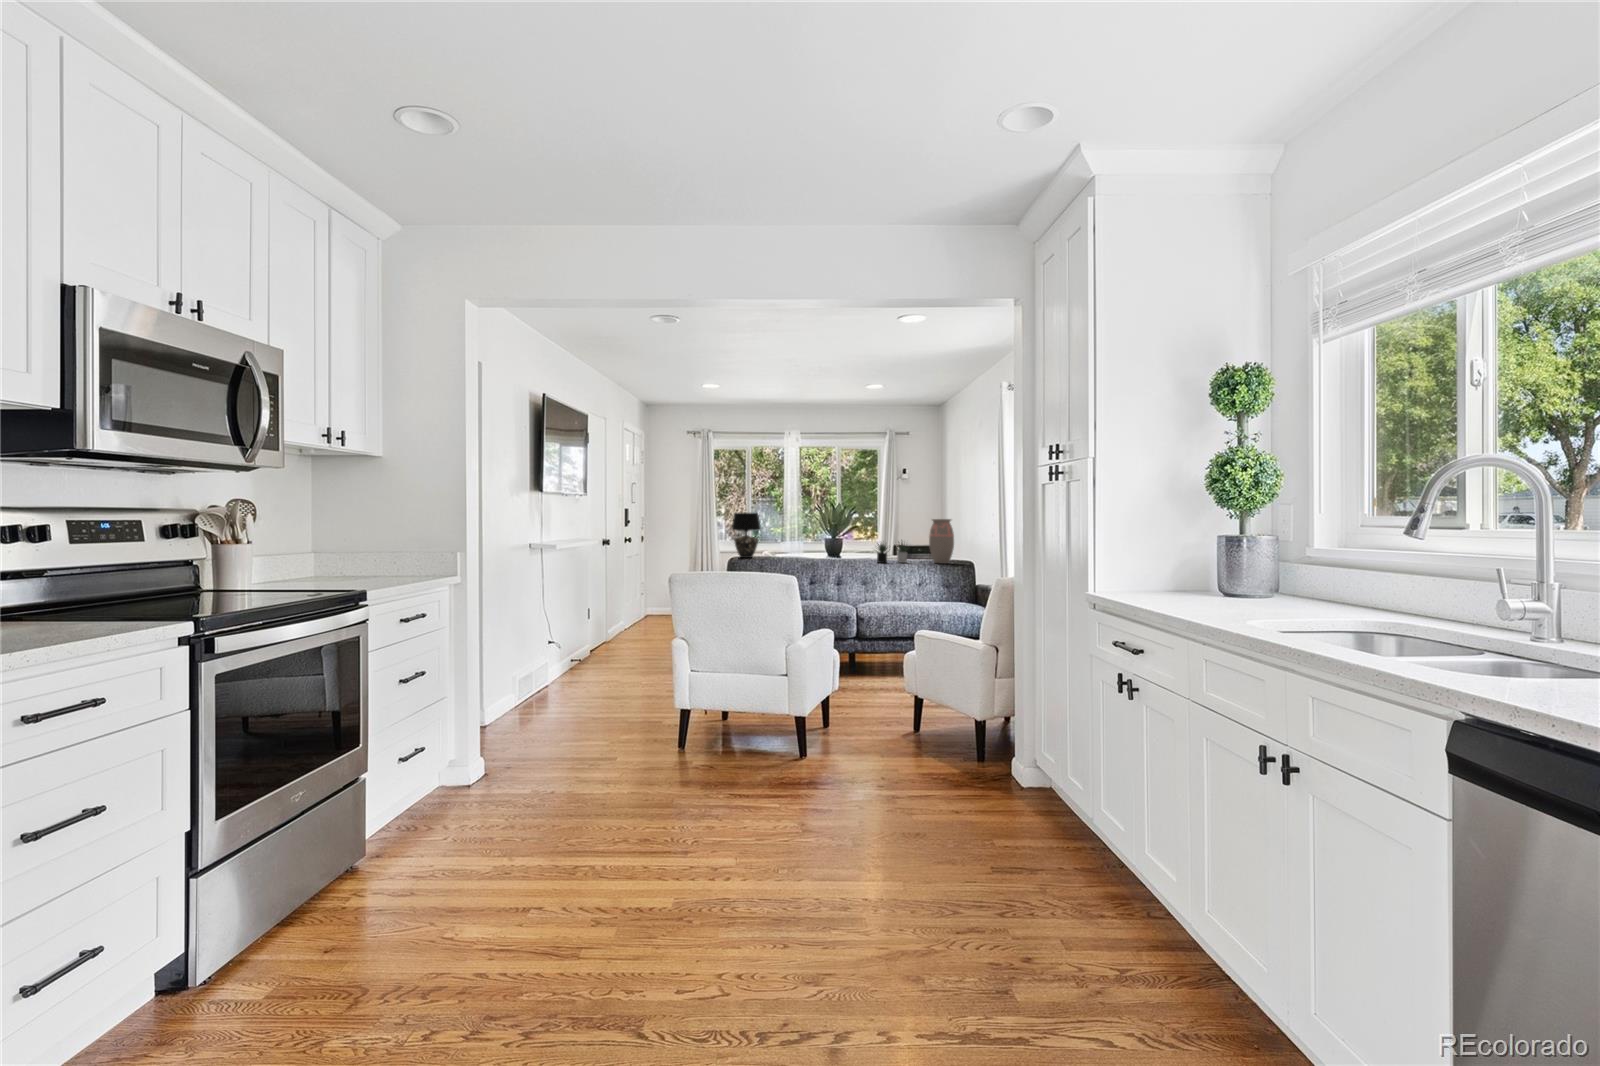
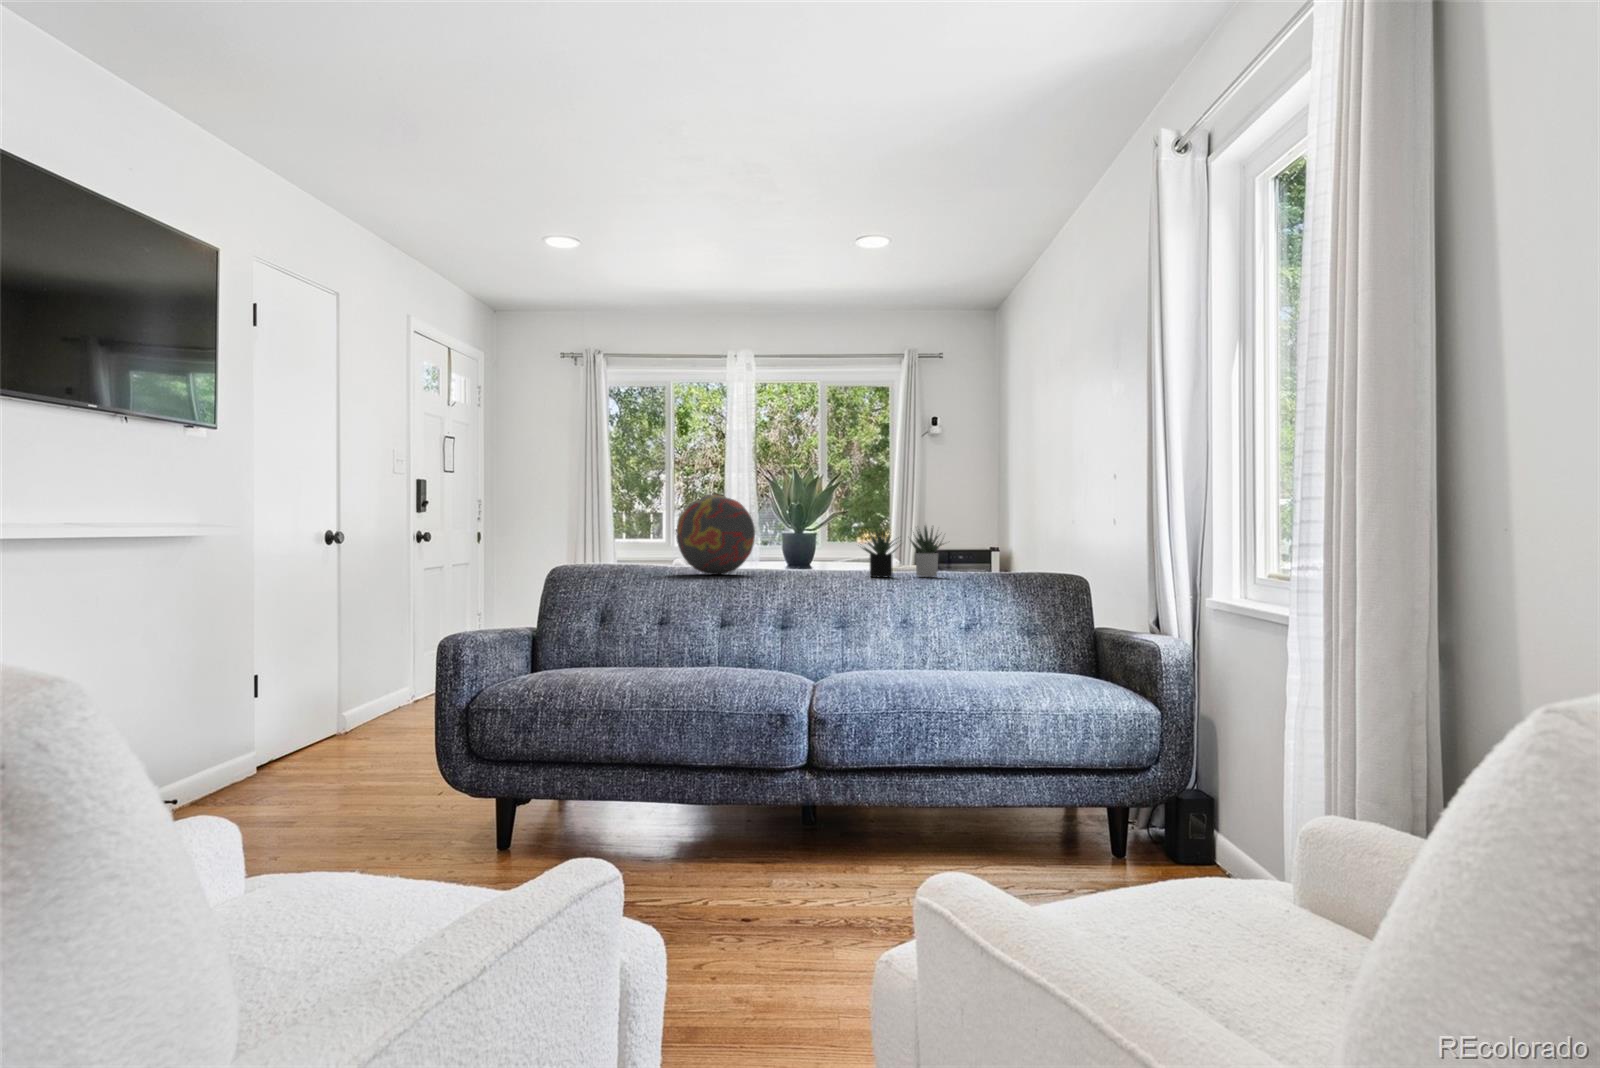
table lamp: present [732,513,761,558] -> none [577,474,640,568]
decorative vase: present [929,519,954,563] -> none [988,476,1045,578]
decorative orb: none [790,526,826,562] -> present [676,494,755,575]

